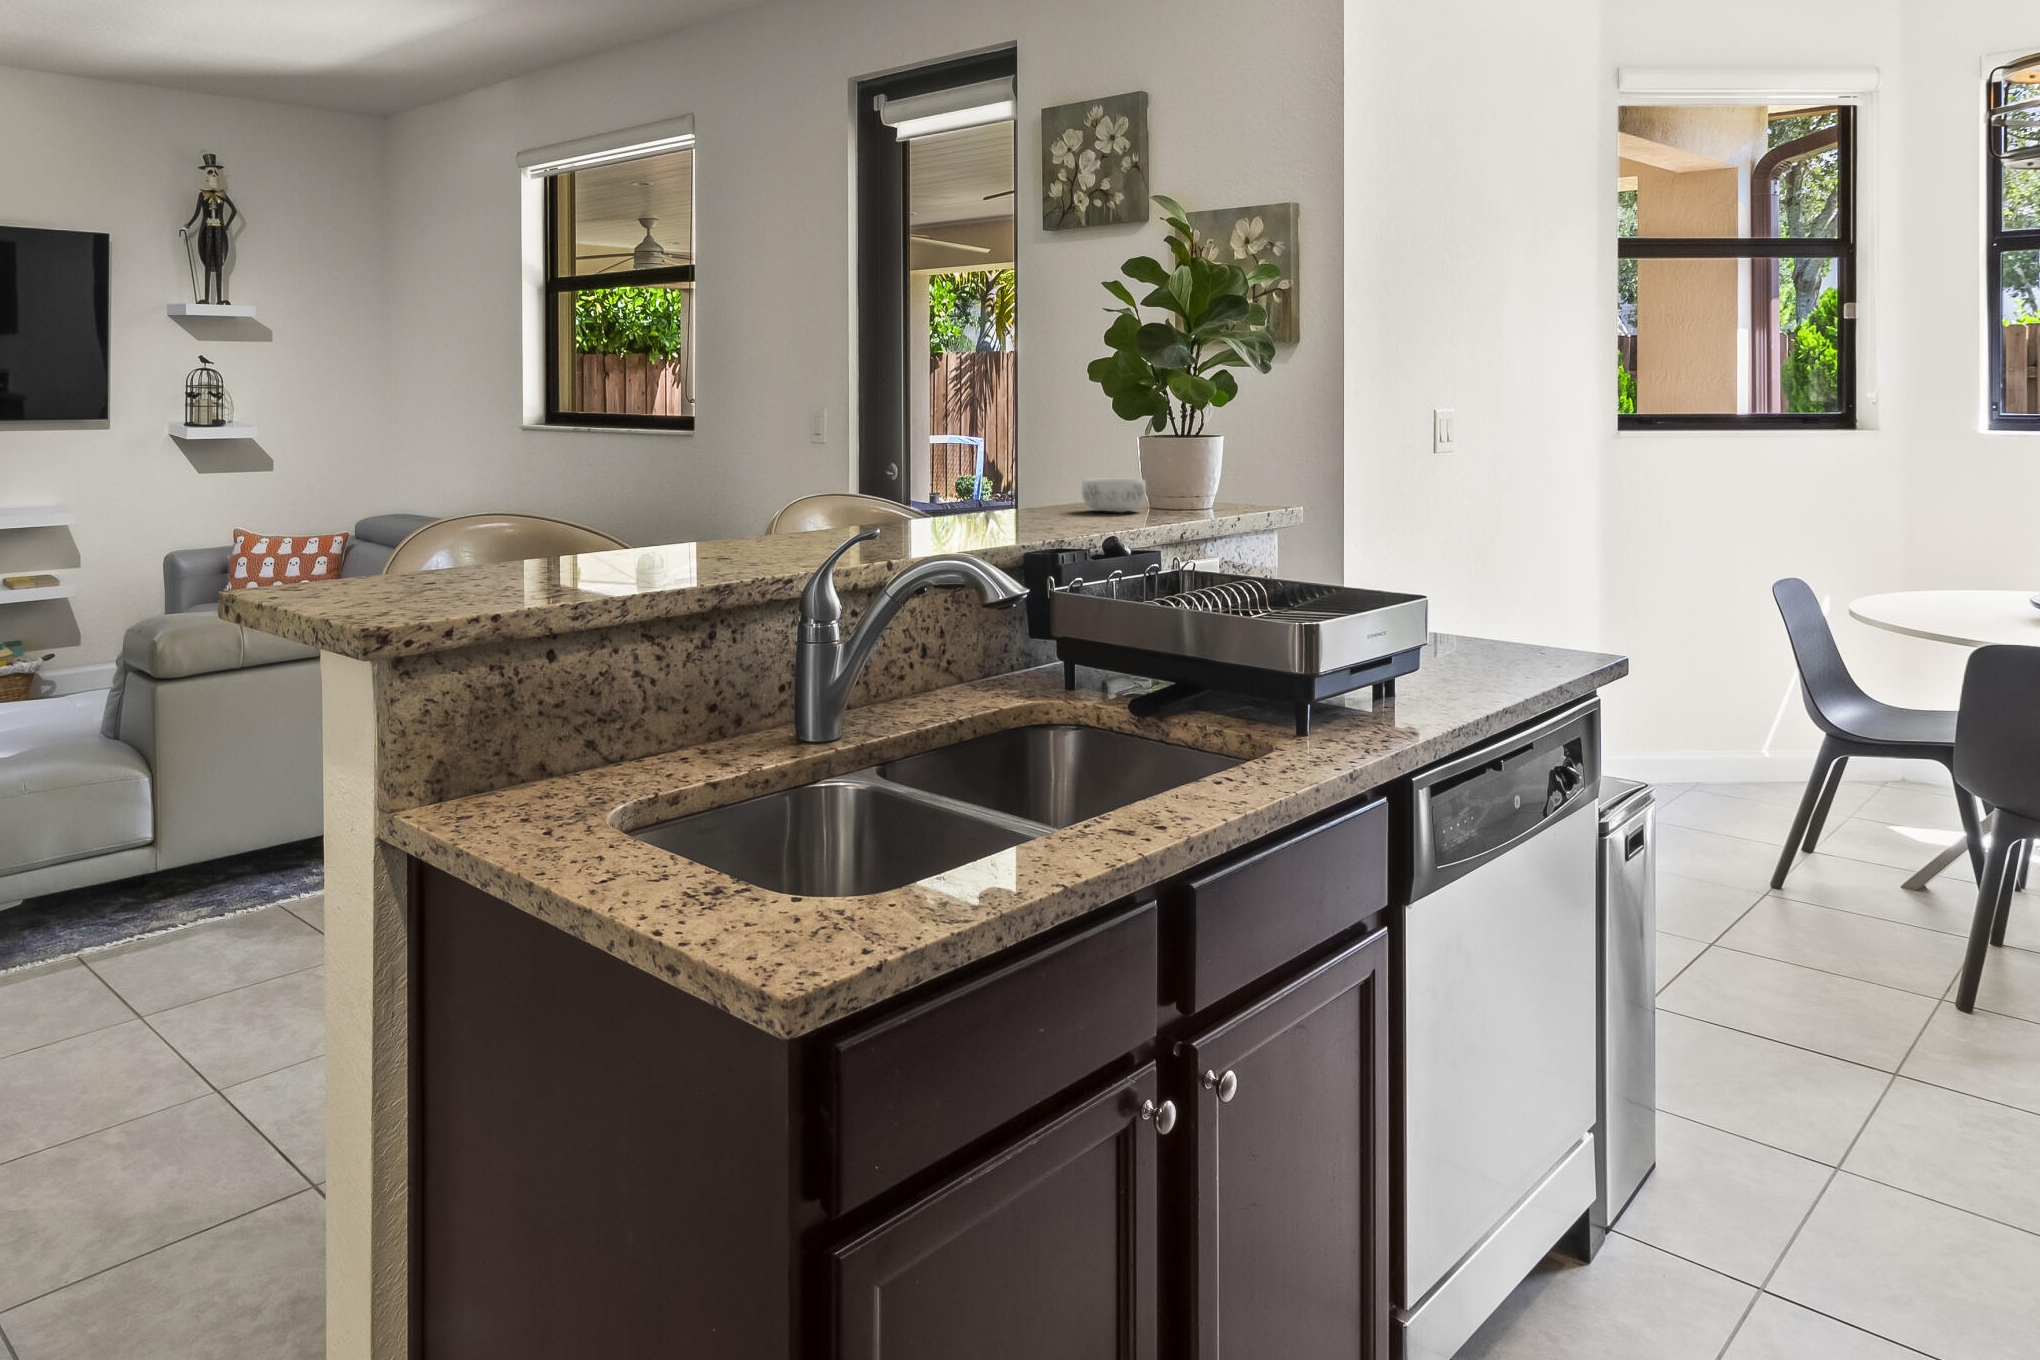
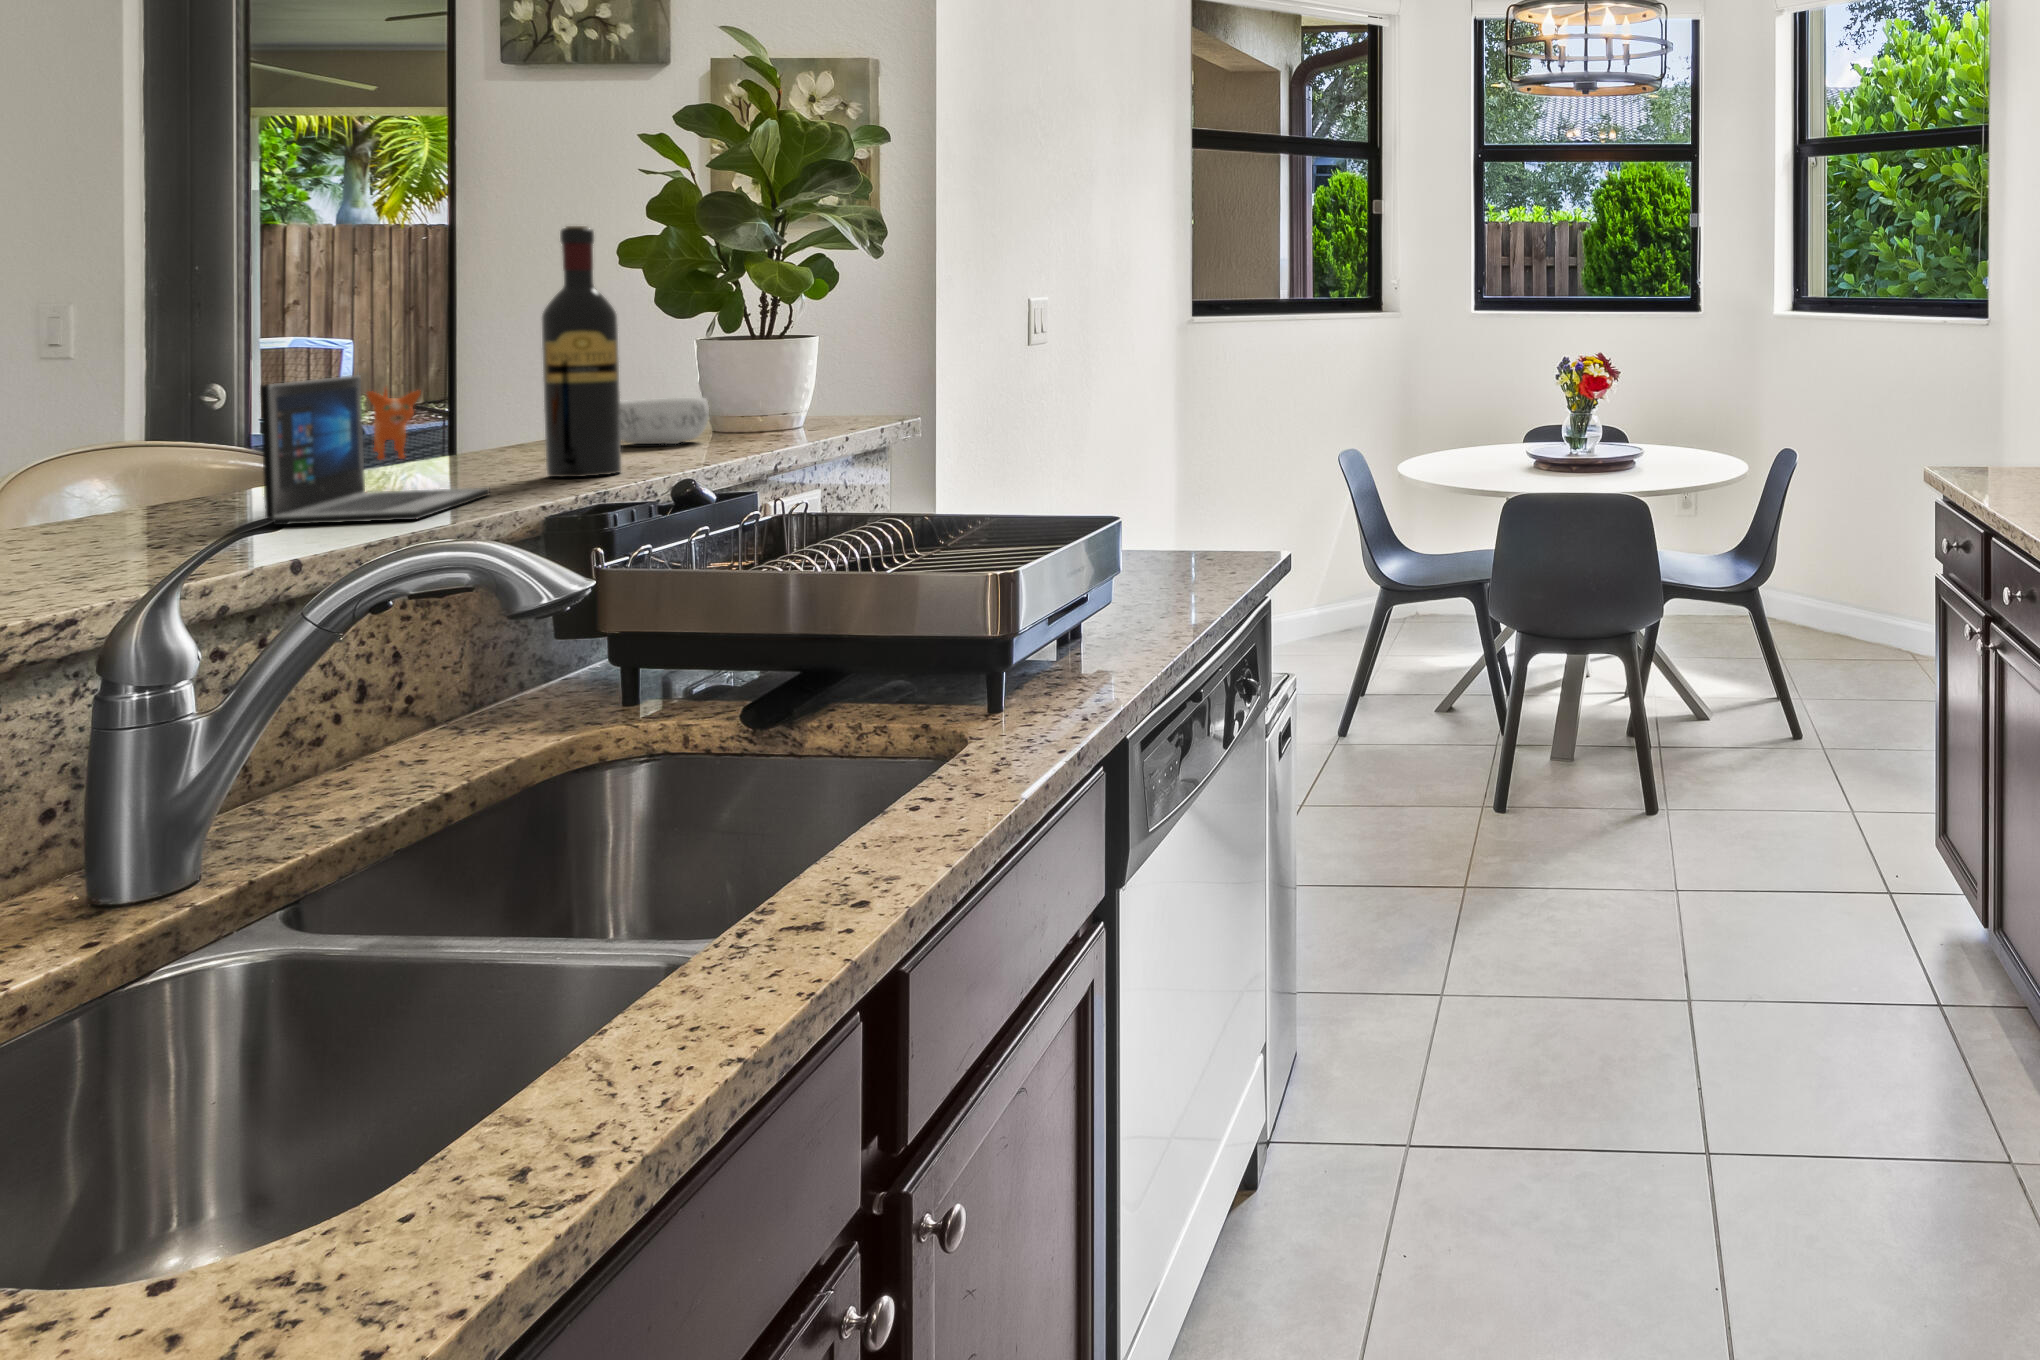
wine bottle: none [1035,357,1081,531] -> present [541,226,621,477]
laptop: none [878,456,998,550] -> present [260,375,490,525]

